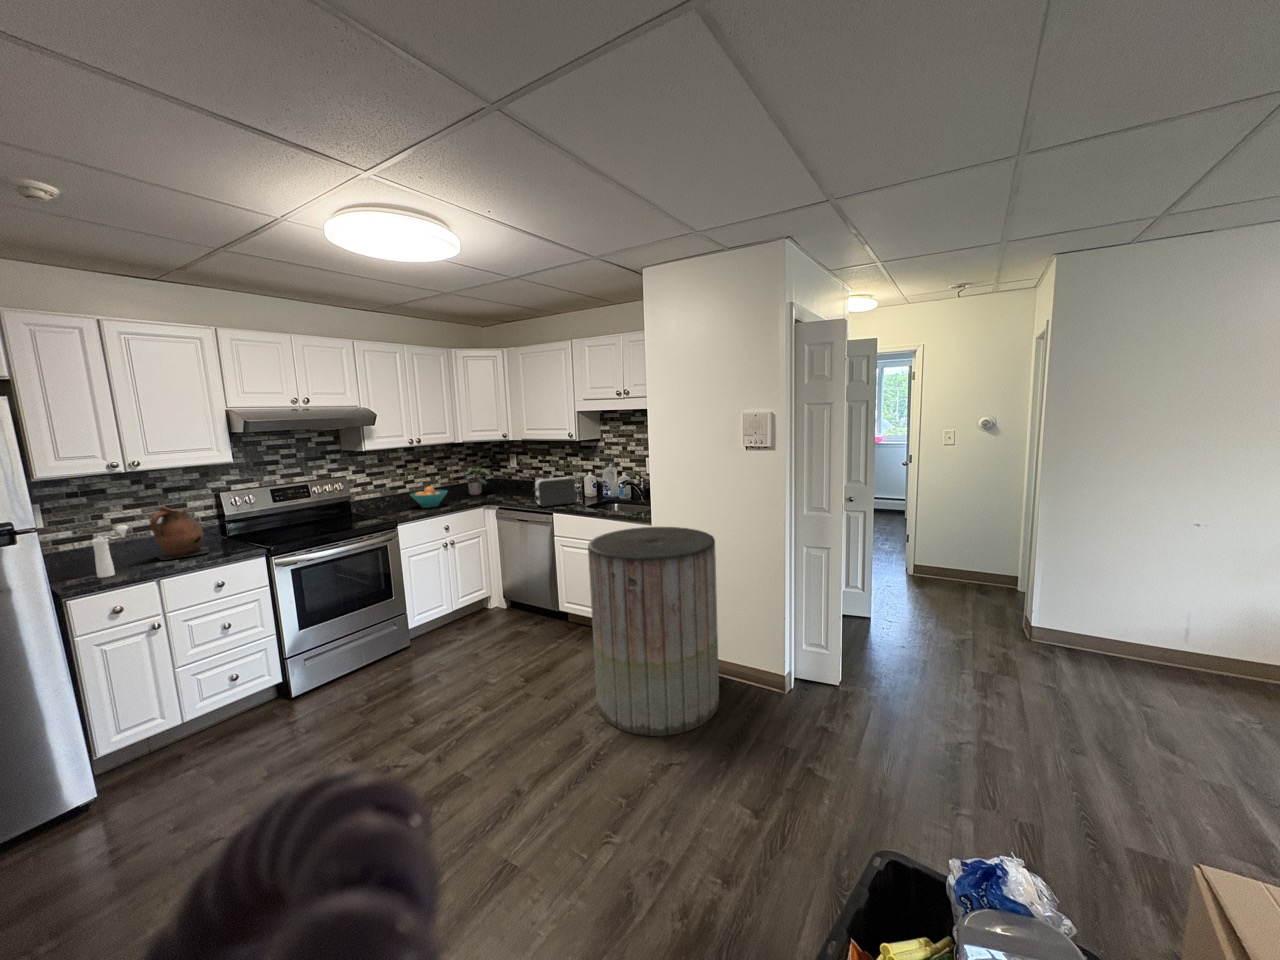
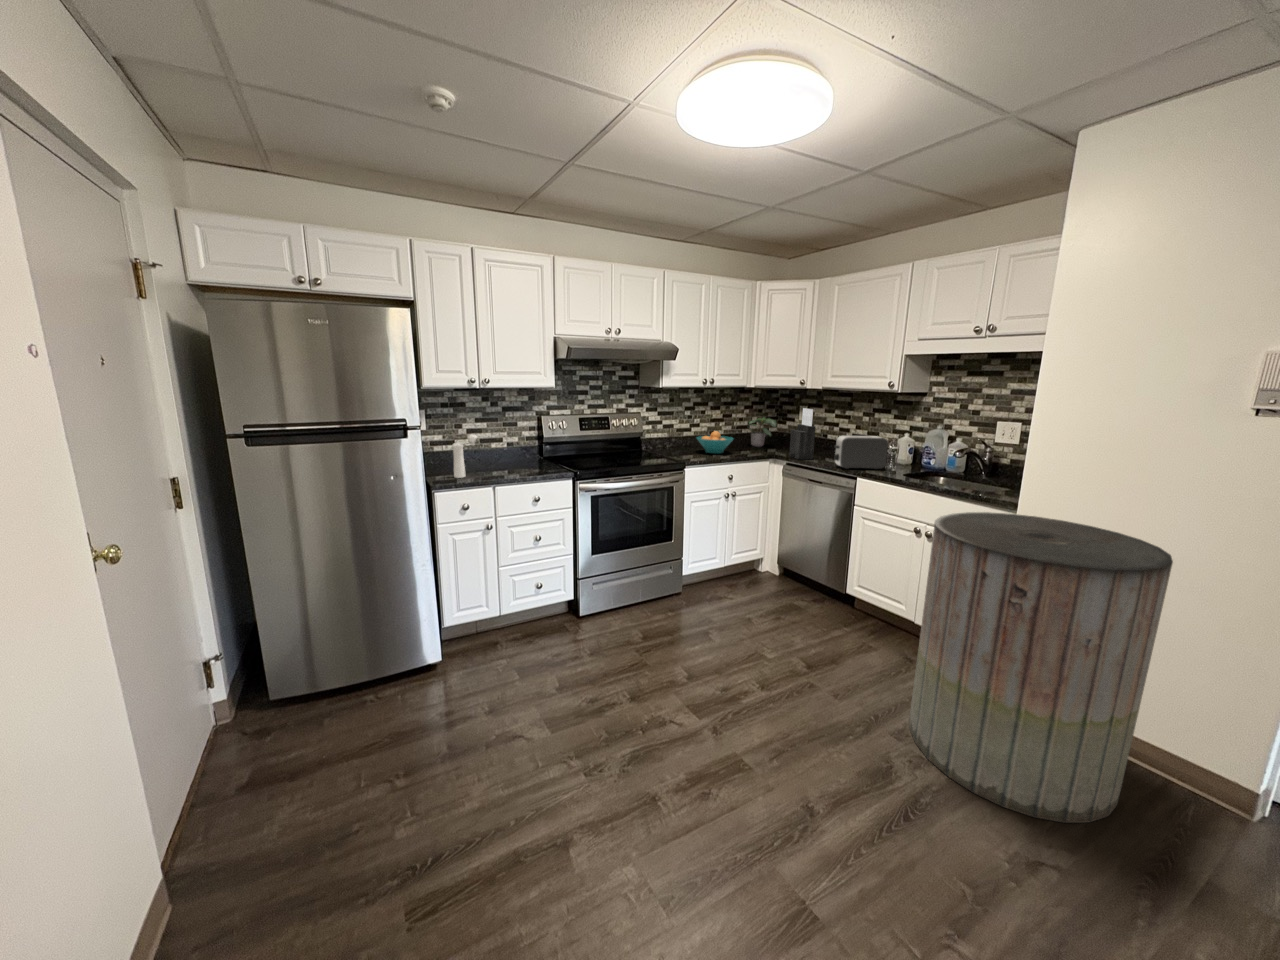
knife block: none [500,458,521,503] -> present [789,408,815,459]
ceramic pitcher: present [150,507,209,560] -> none [492,422,531,470]

